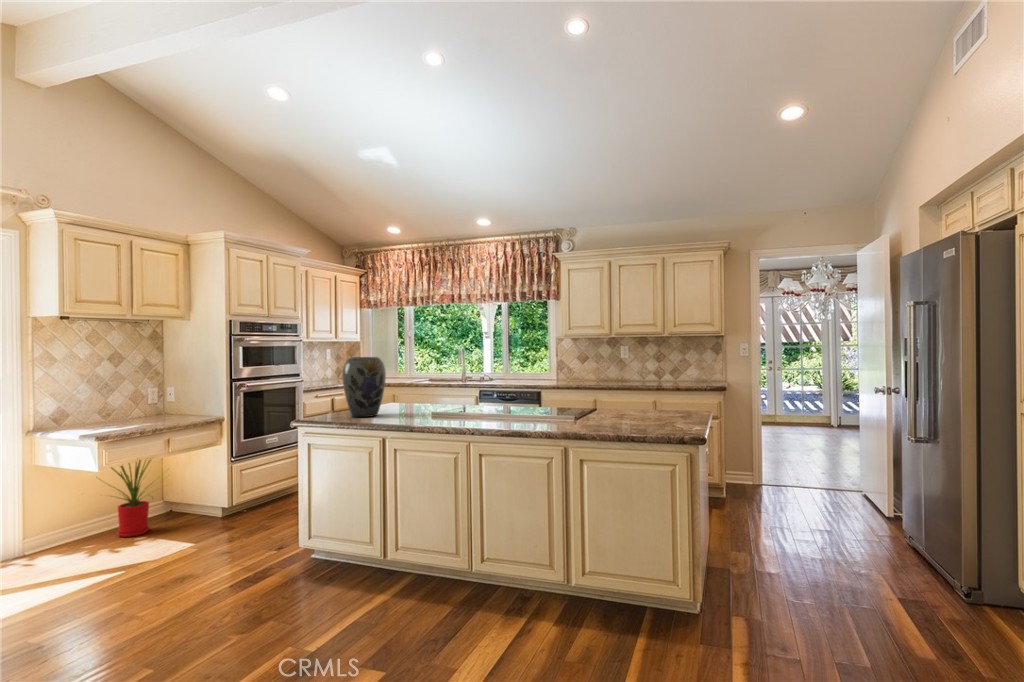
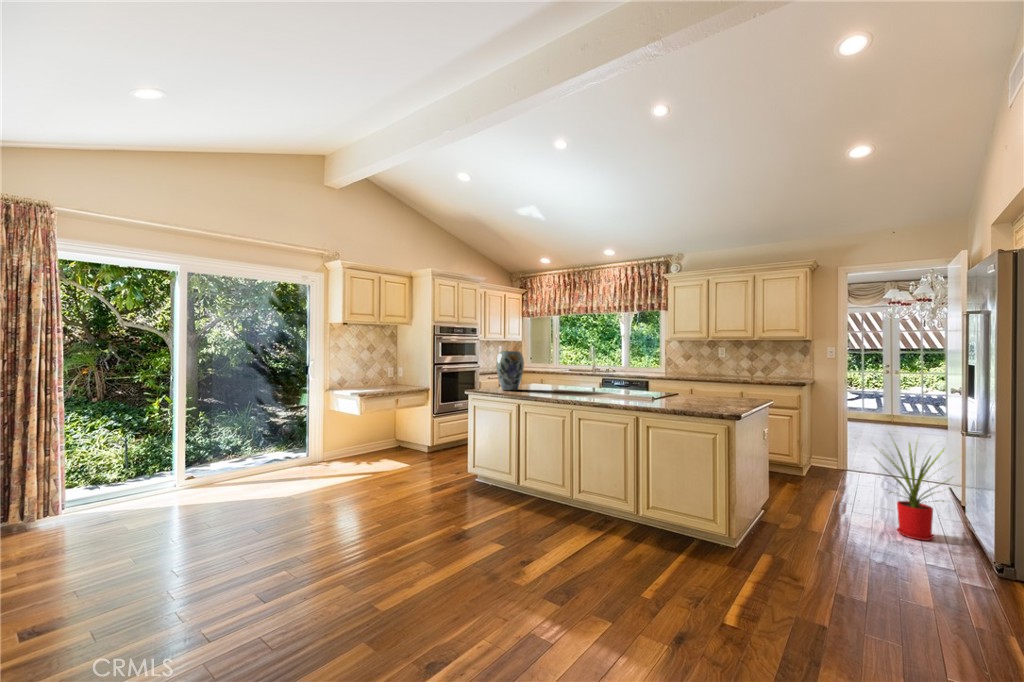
house plant: present [111,458,153,537] -> present [881,443,944,541]

